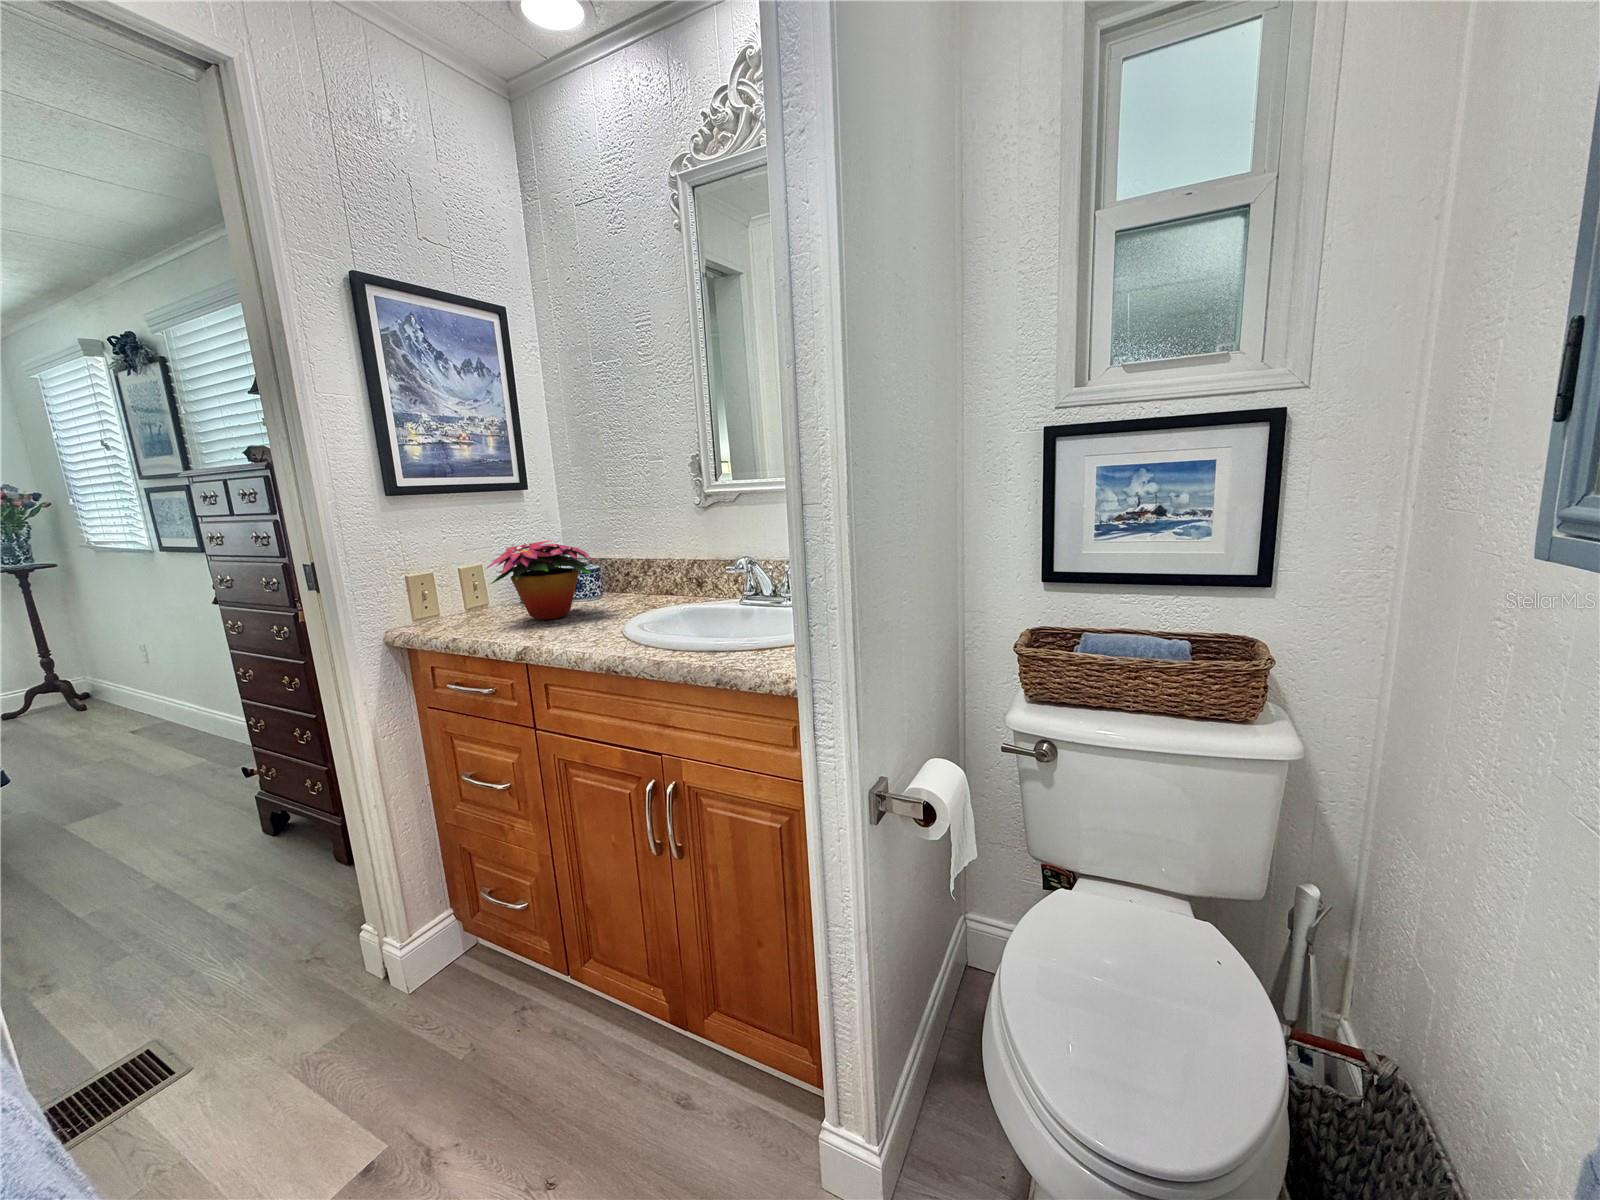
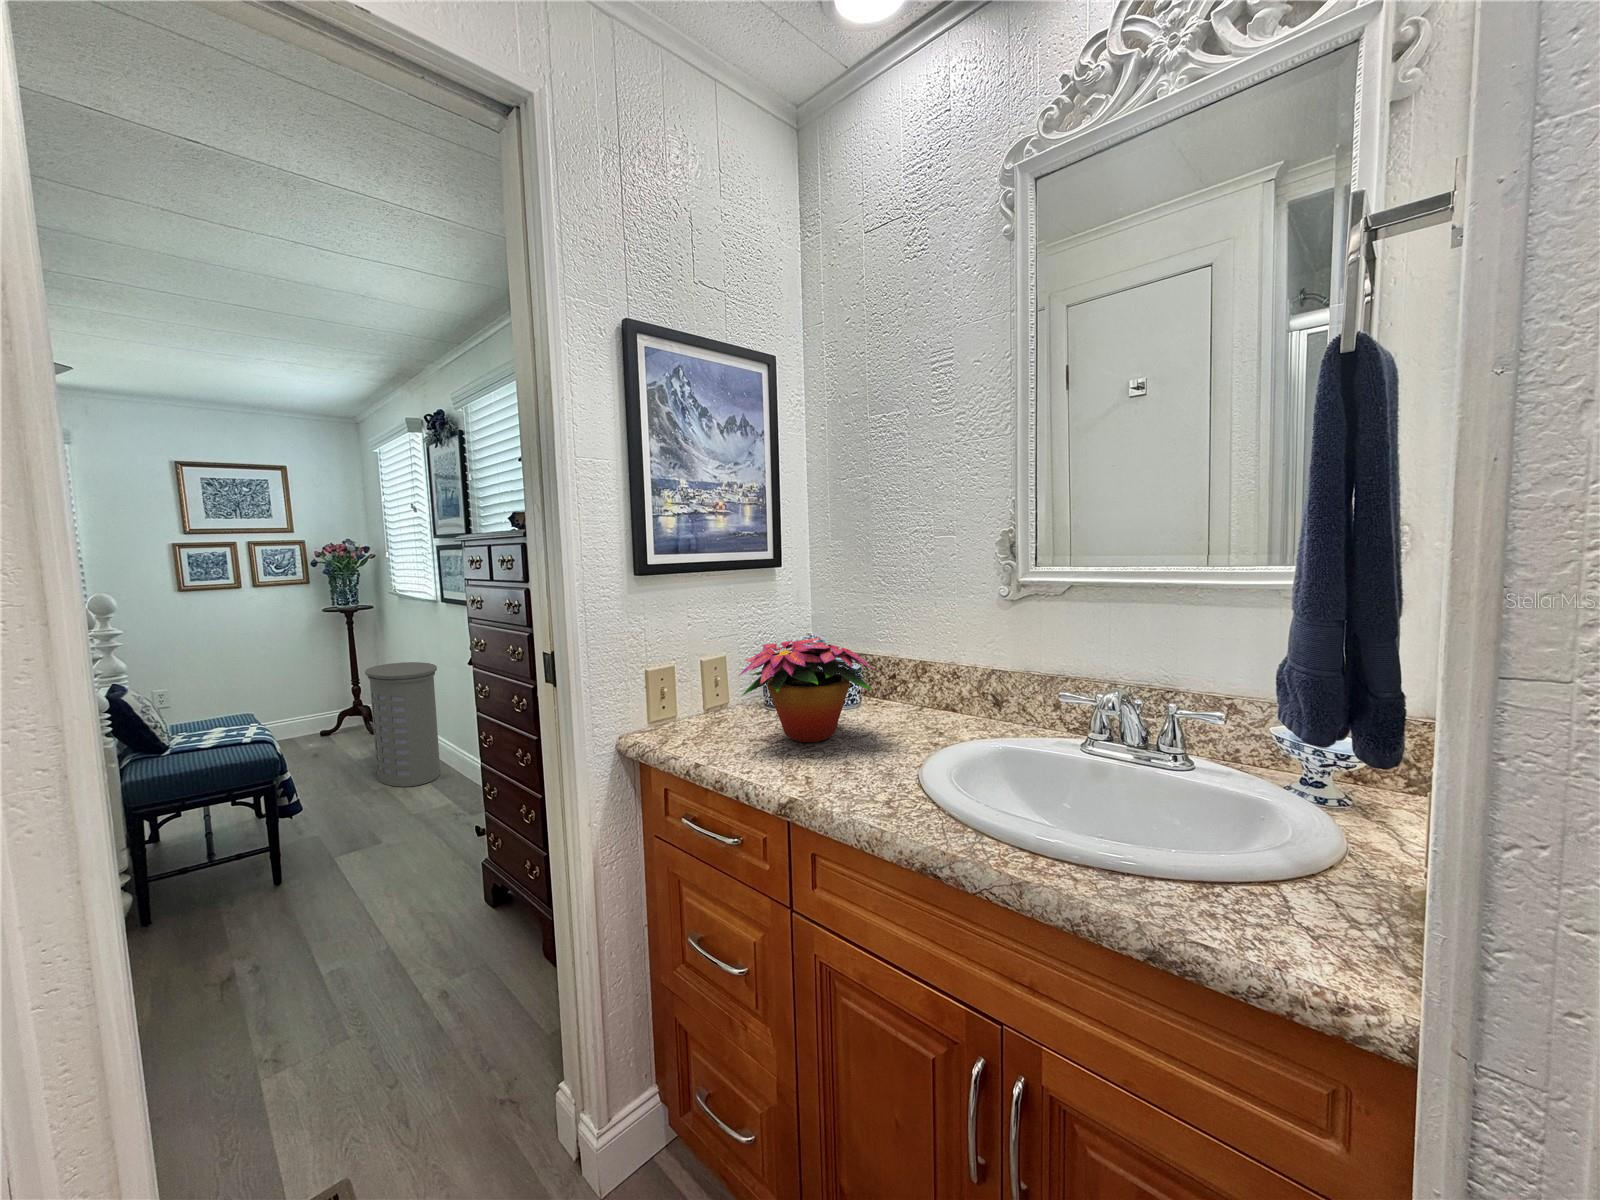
laundry hamper: none [65,621,184,755] -> present [365,662,440,787]

